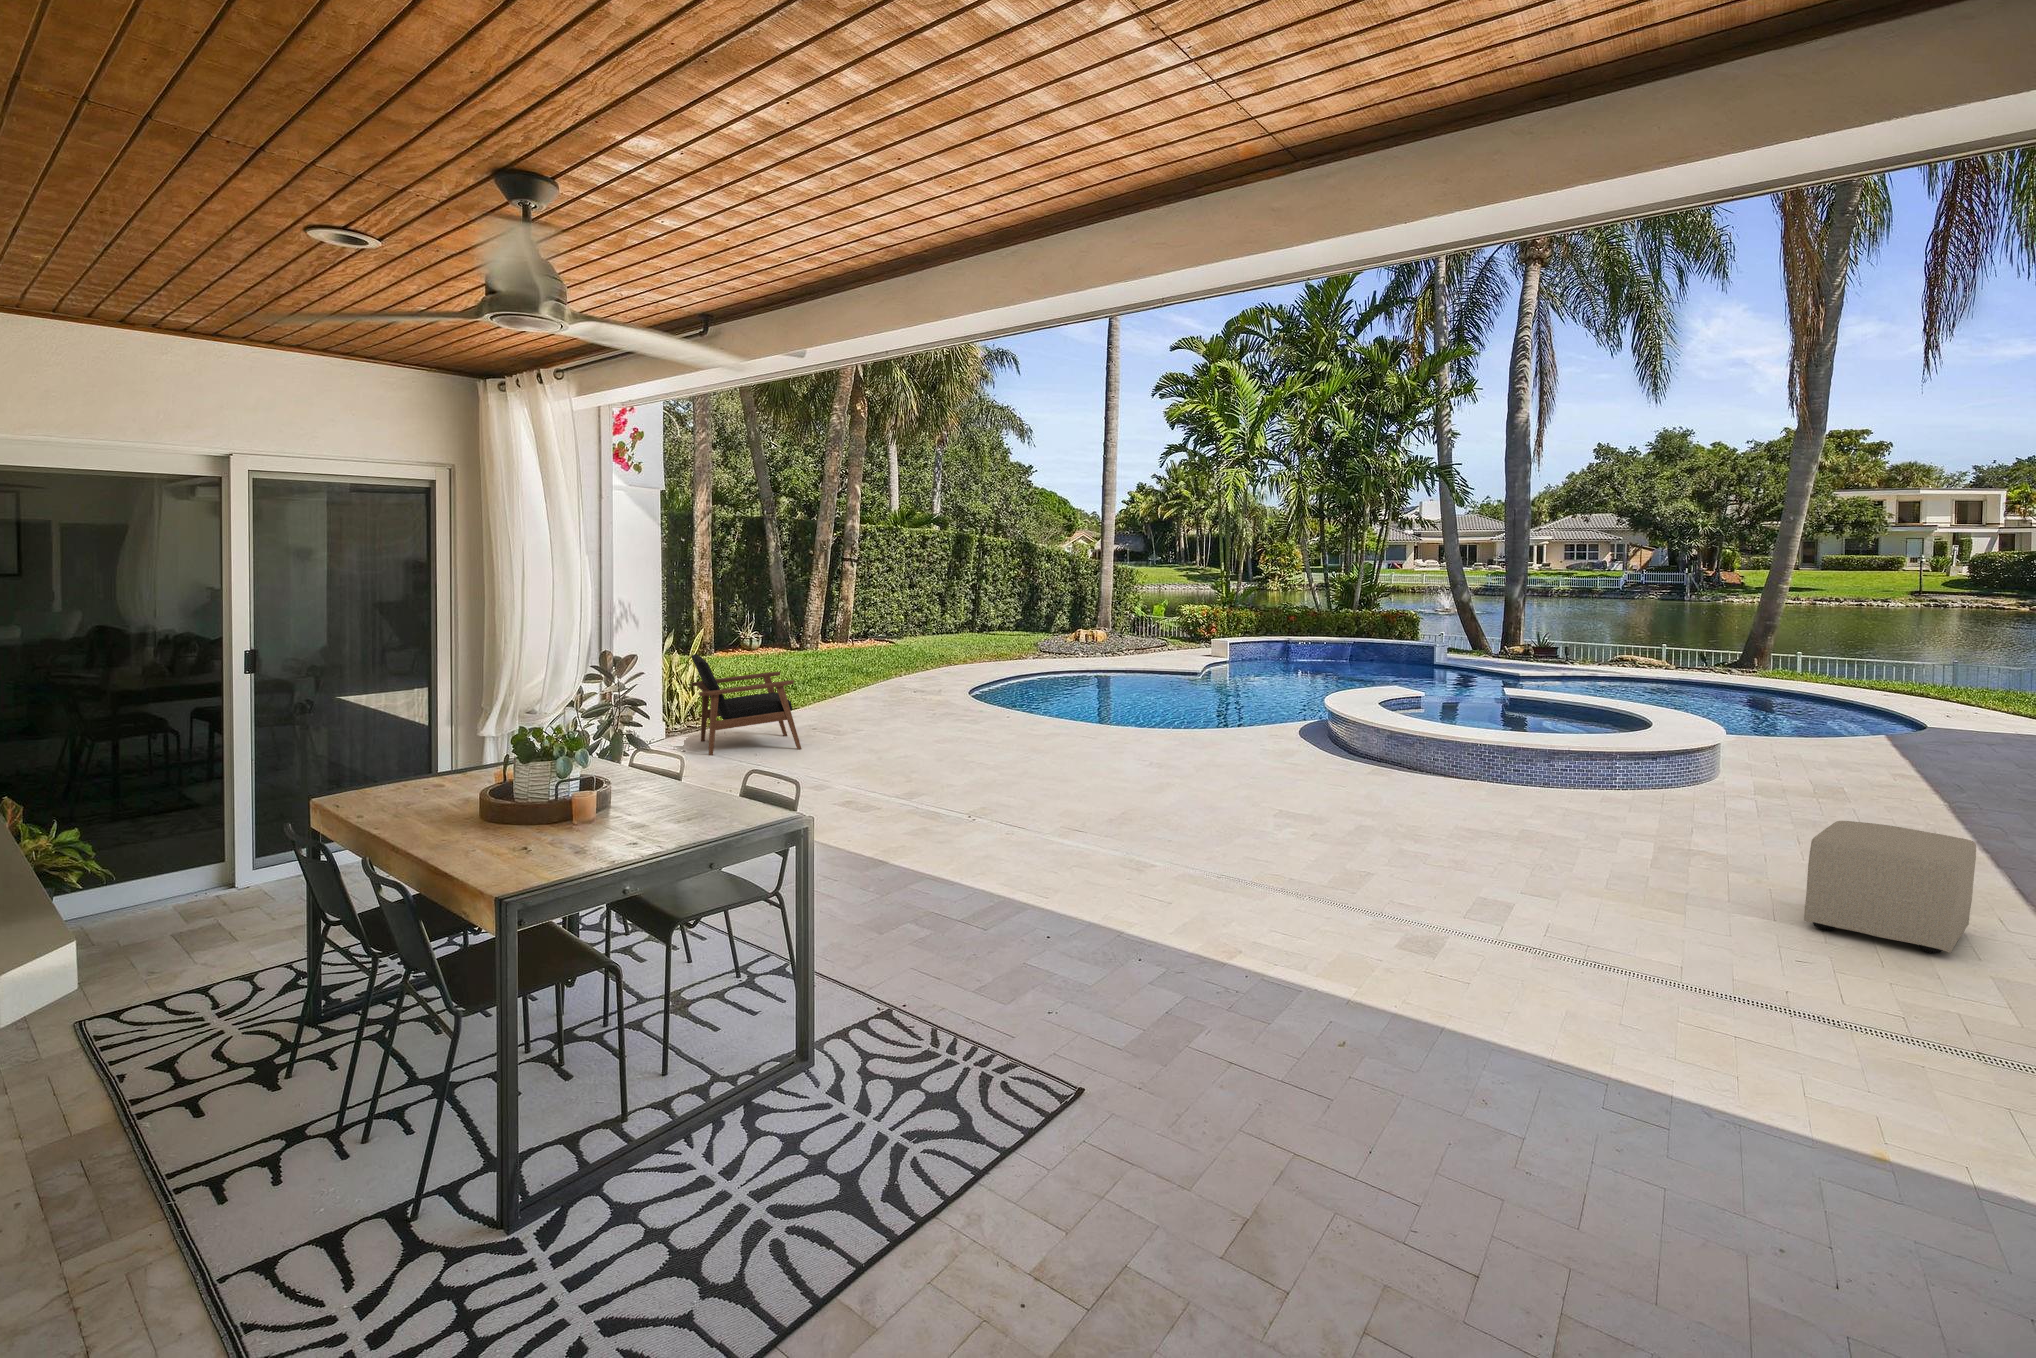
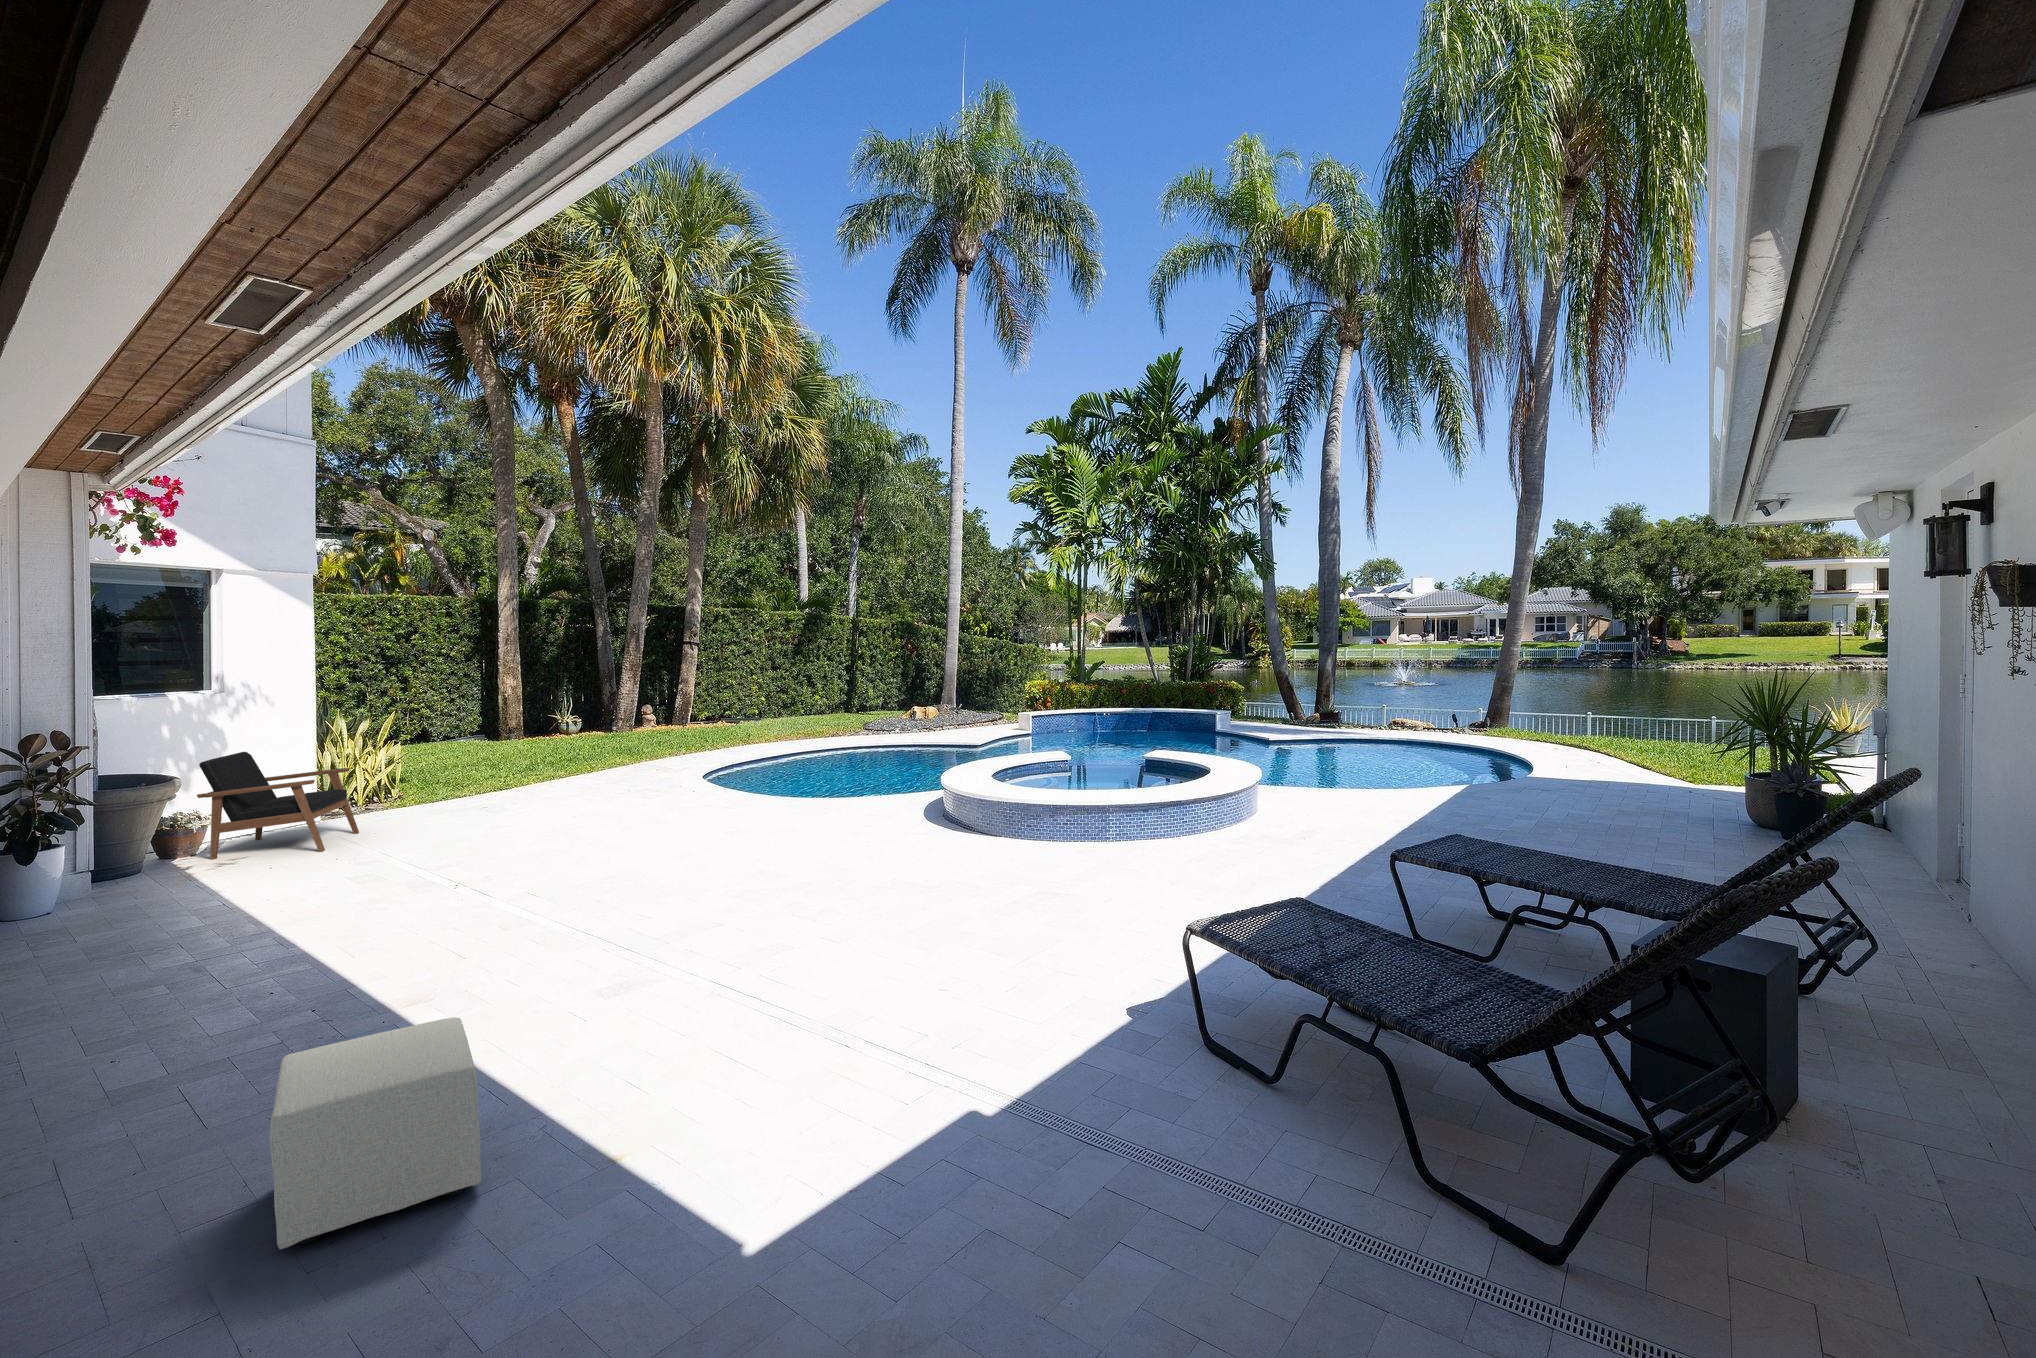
ottoman: present [1804,821,1976,953] -> present [269,1017,481,1249]

